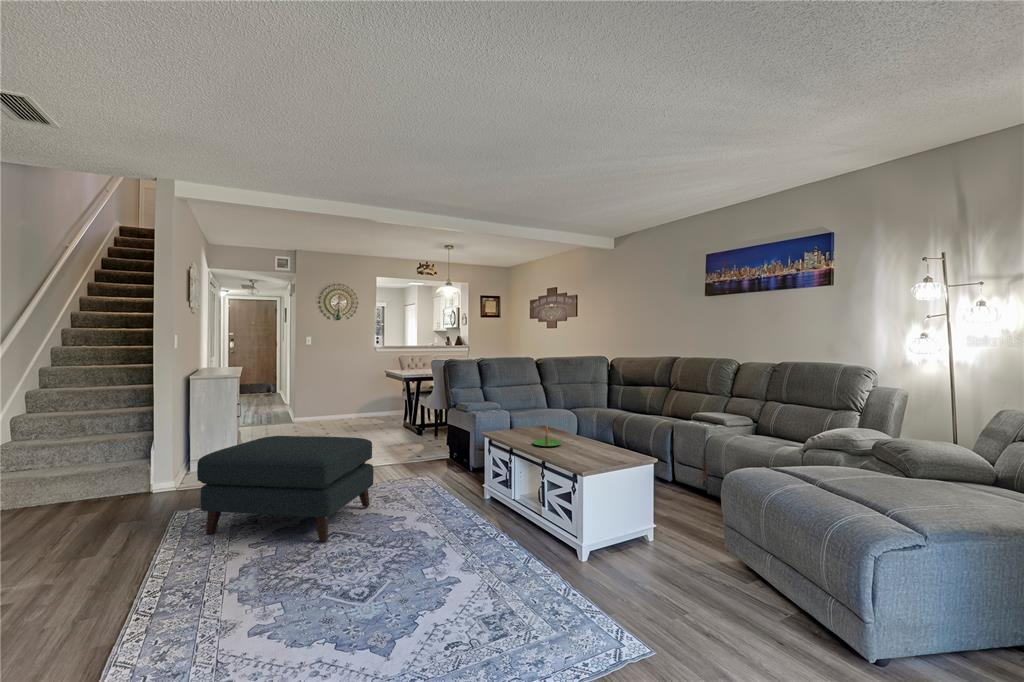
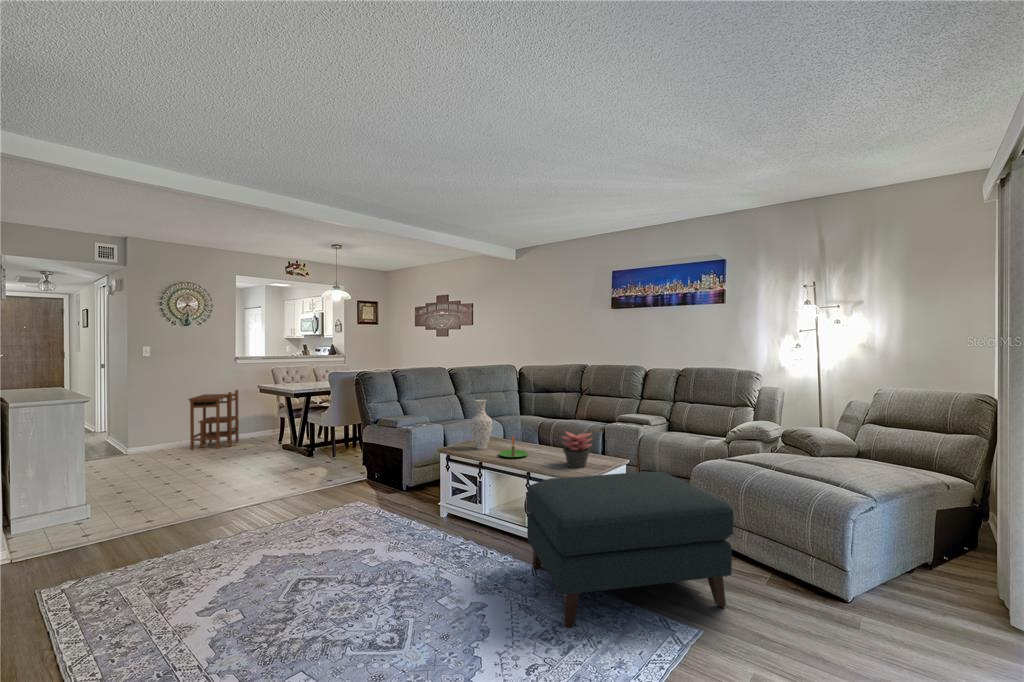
side table: none [337,373,377,421] -> present [188,390,239,450]
vase: none [515,389,537,437] -> present [470,400,492,450]
succulent plant: none [581,424,615,462] -> present [562,431,592,468]
ottoman: present [197,436,373,542] -> present [527,472,733,627]

